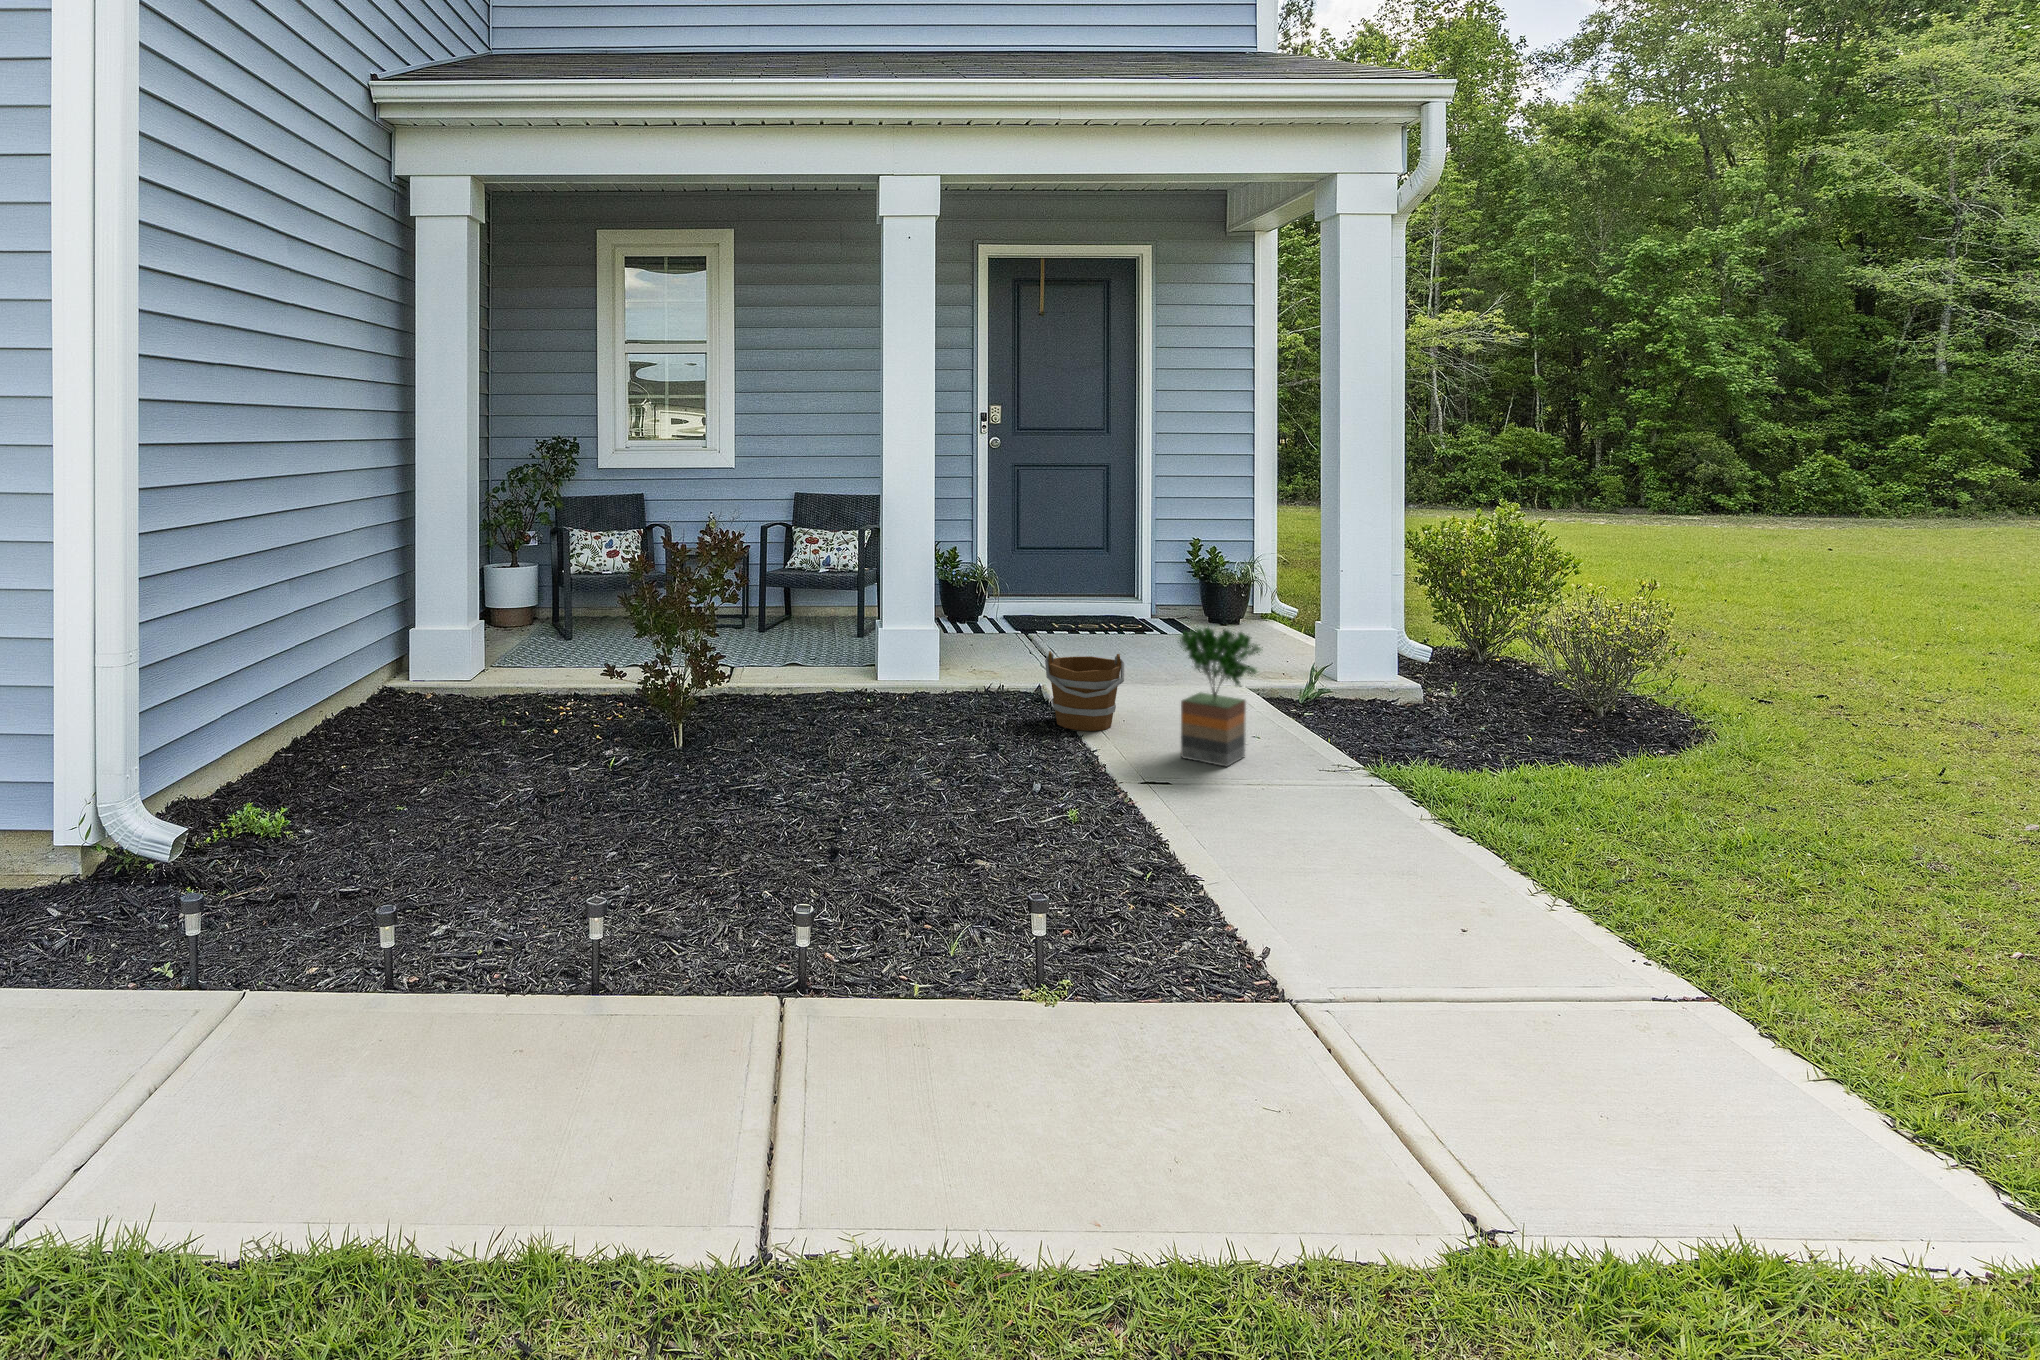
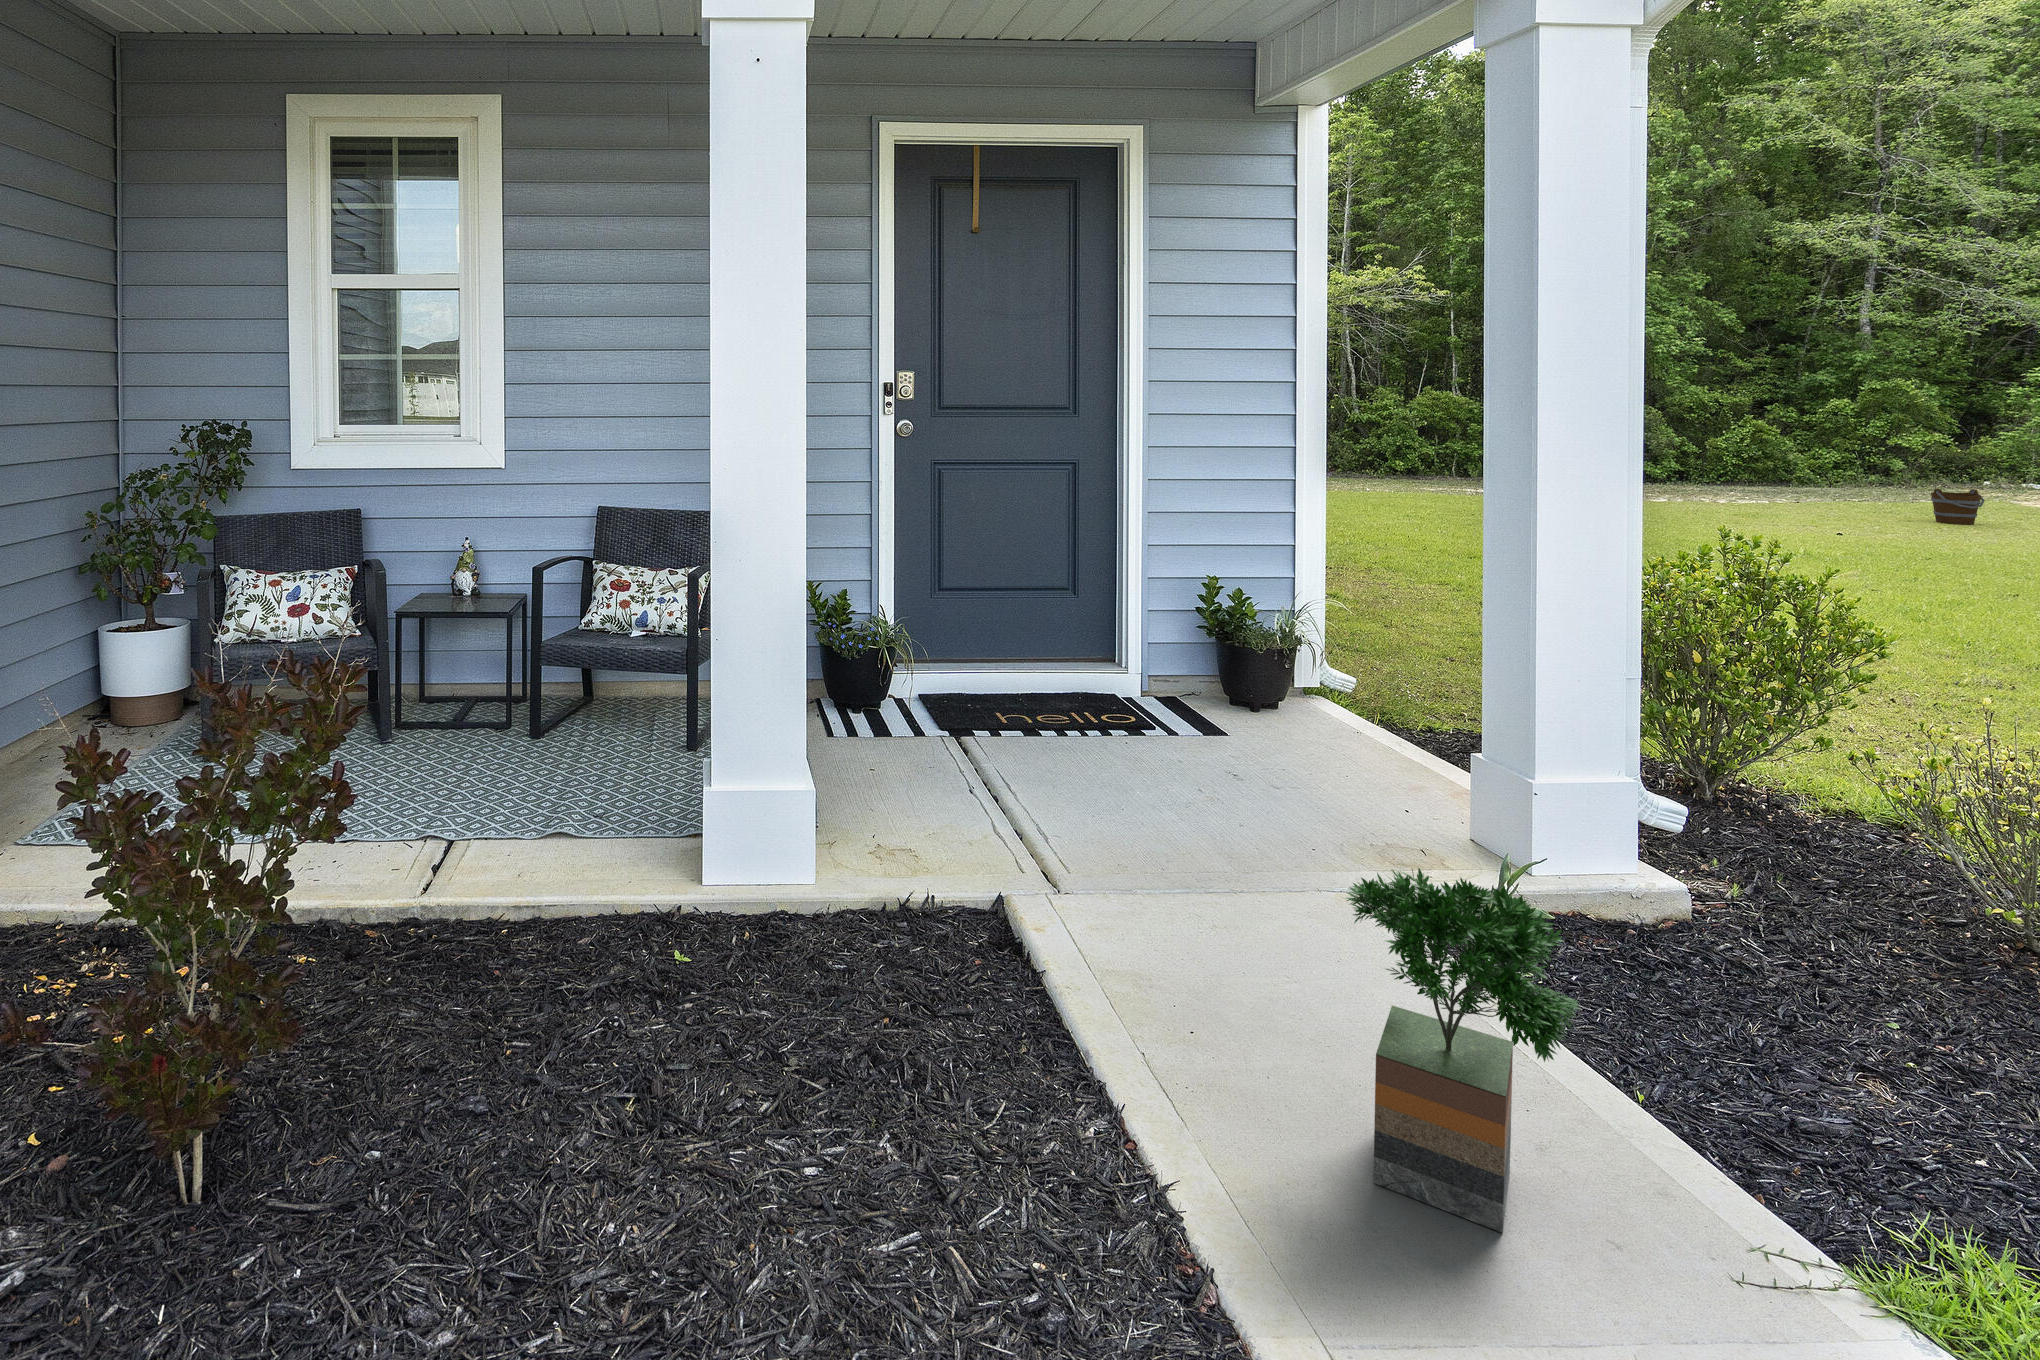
bucket: present [1045,651,1124,731] -> present [1931,489,1985,524]

